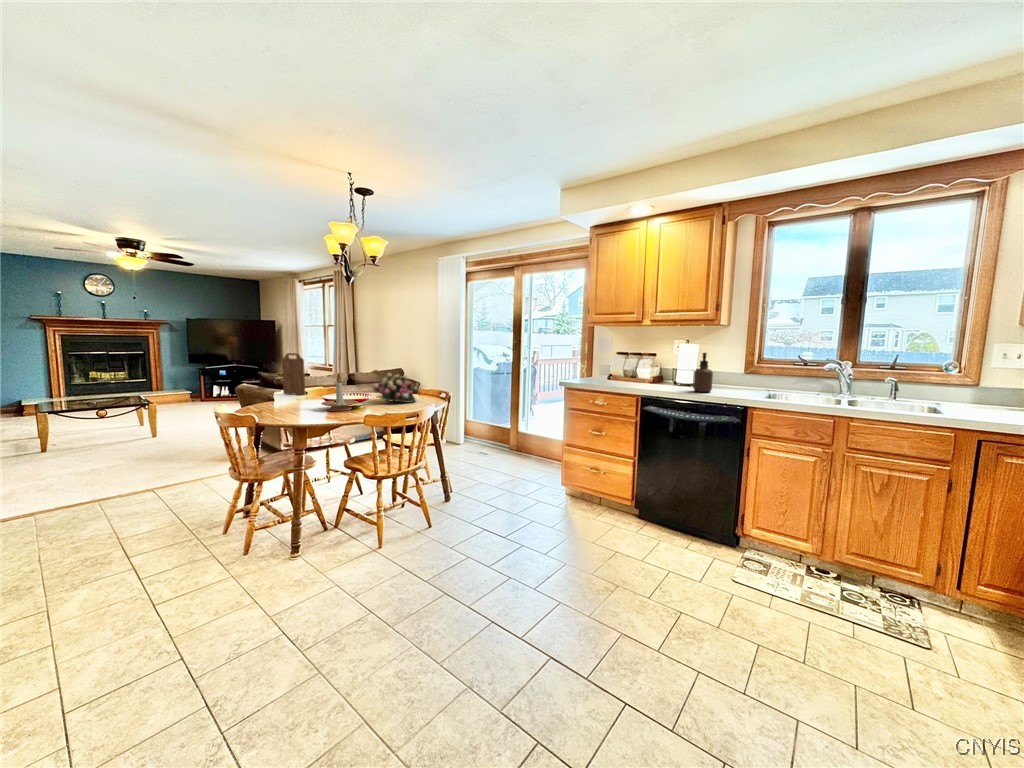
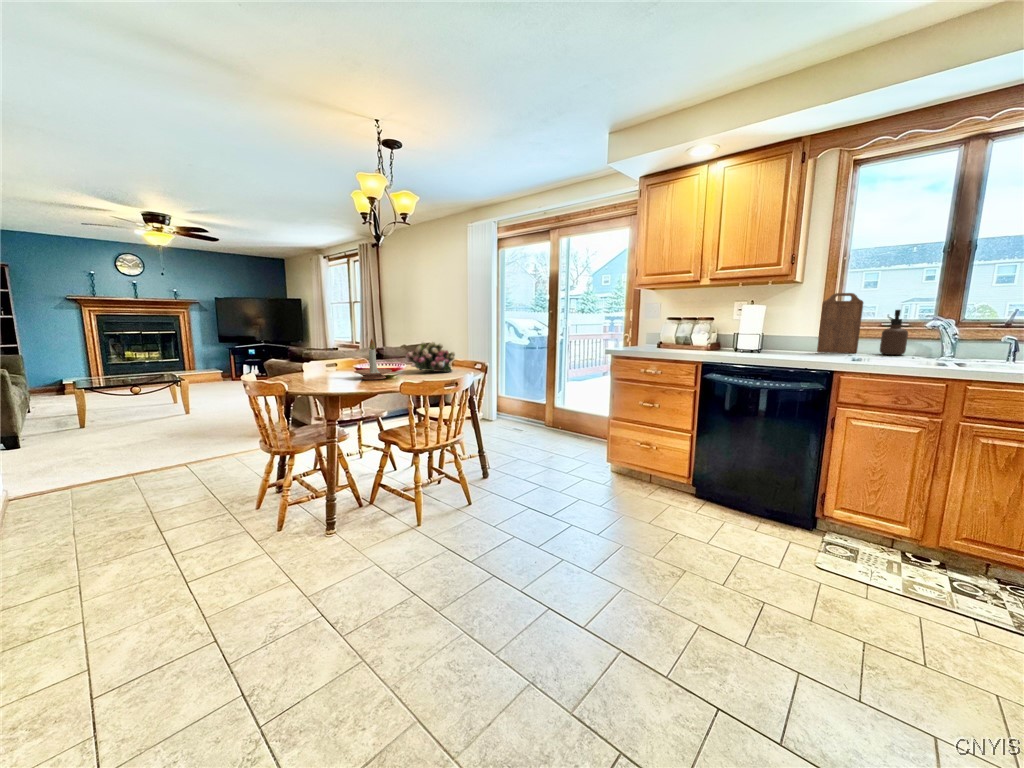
cutting board: present [282,353,305,395] -> present [817,293,863,353]
soap dispenser: present [693,353,713,392] -> present [880,310,908,355]

